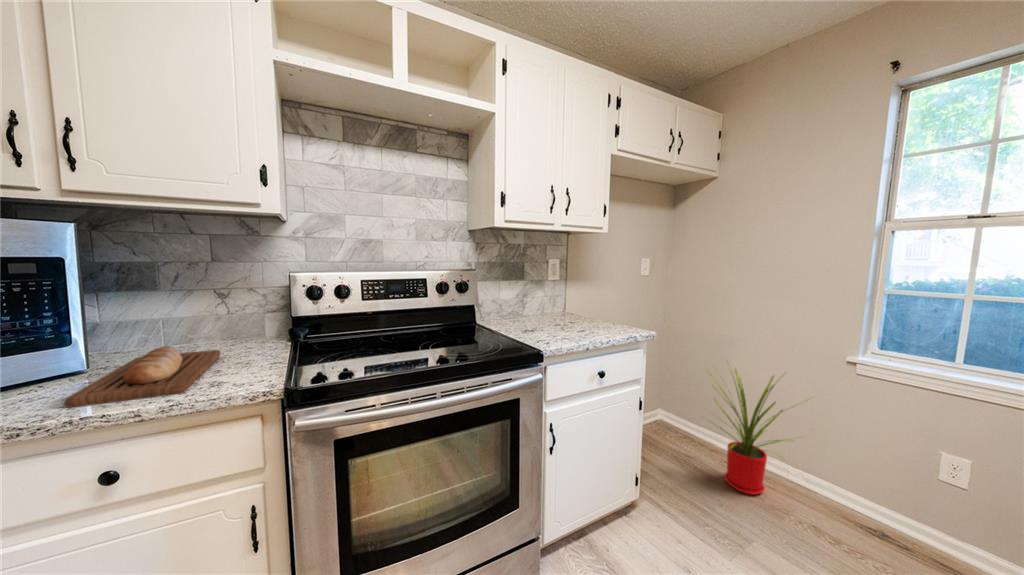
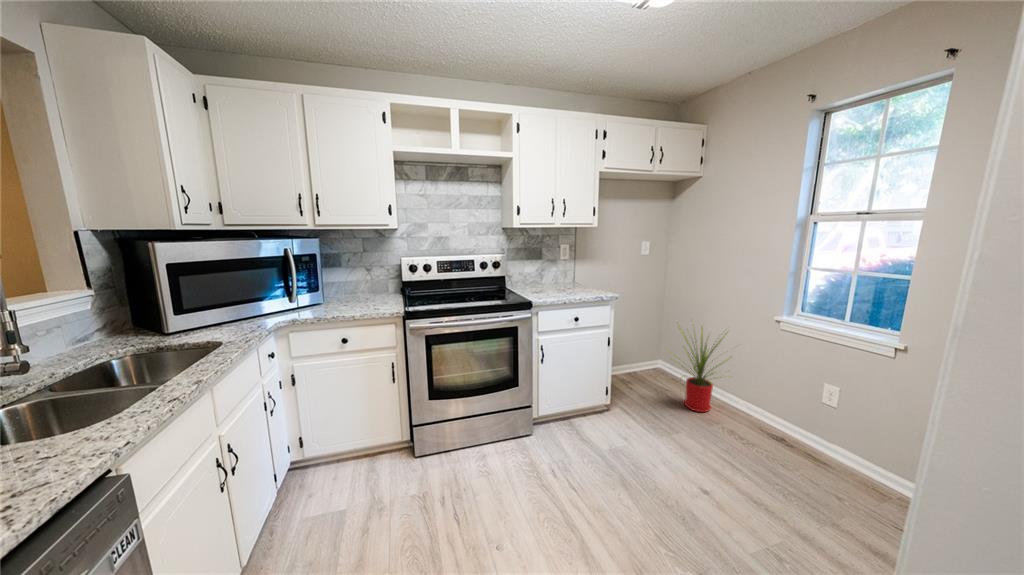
bread loaf: present [64,346,220,408] -> none [327,293,373,314]

